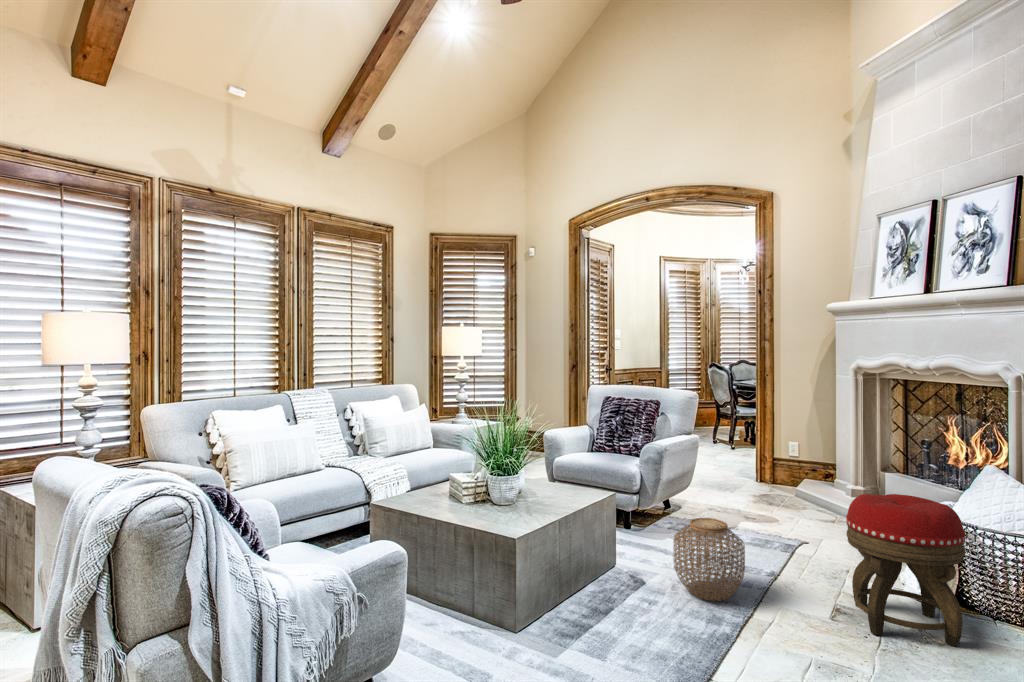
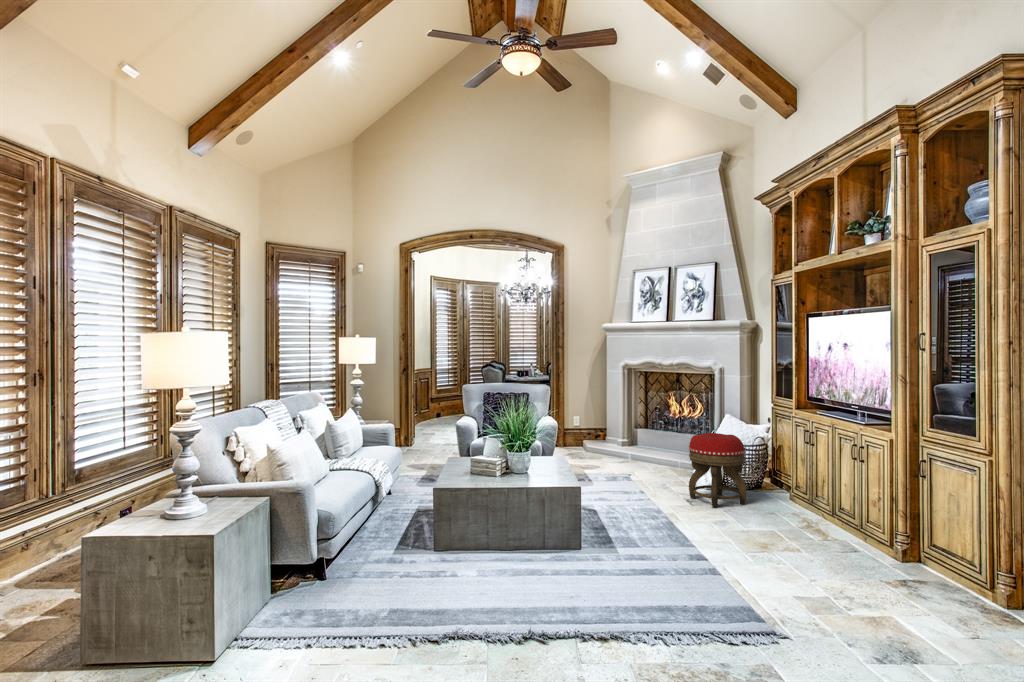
woven basket: present [674,518,745,601] -> none [605,462,648,512]

